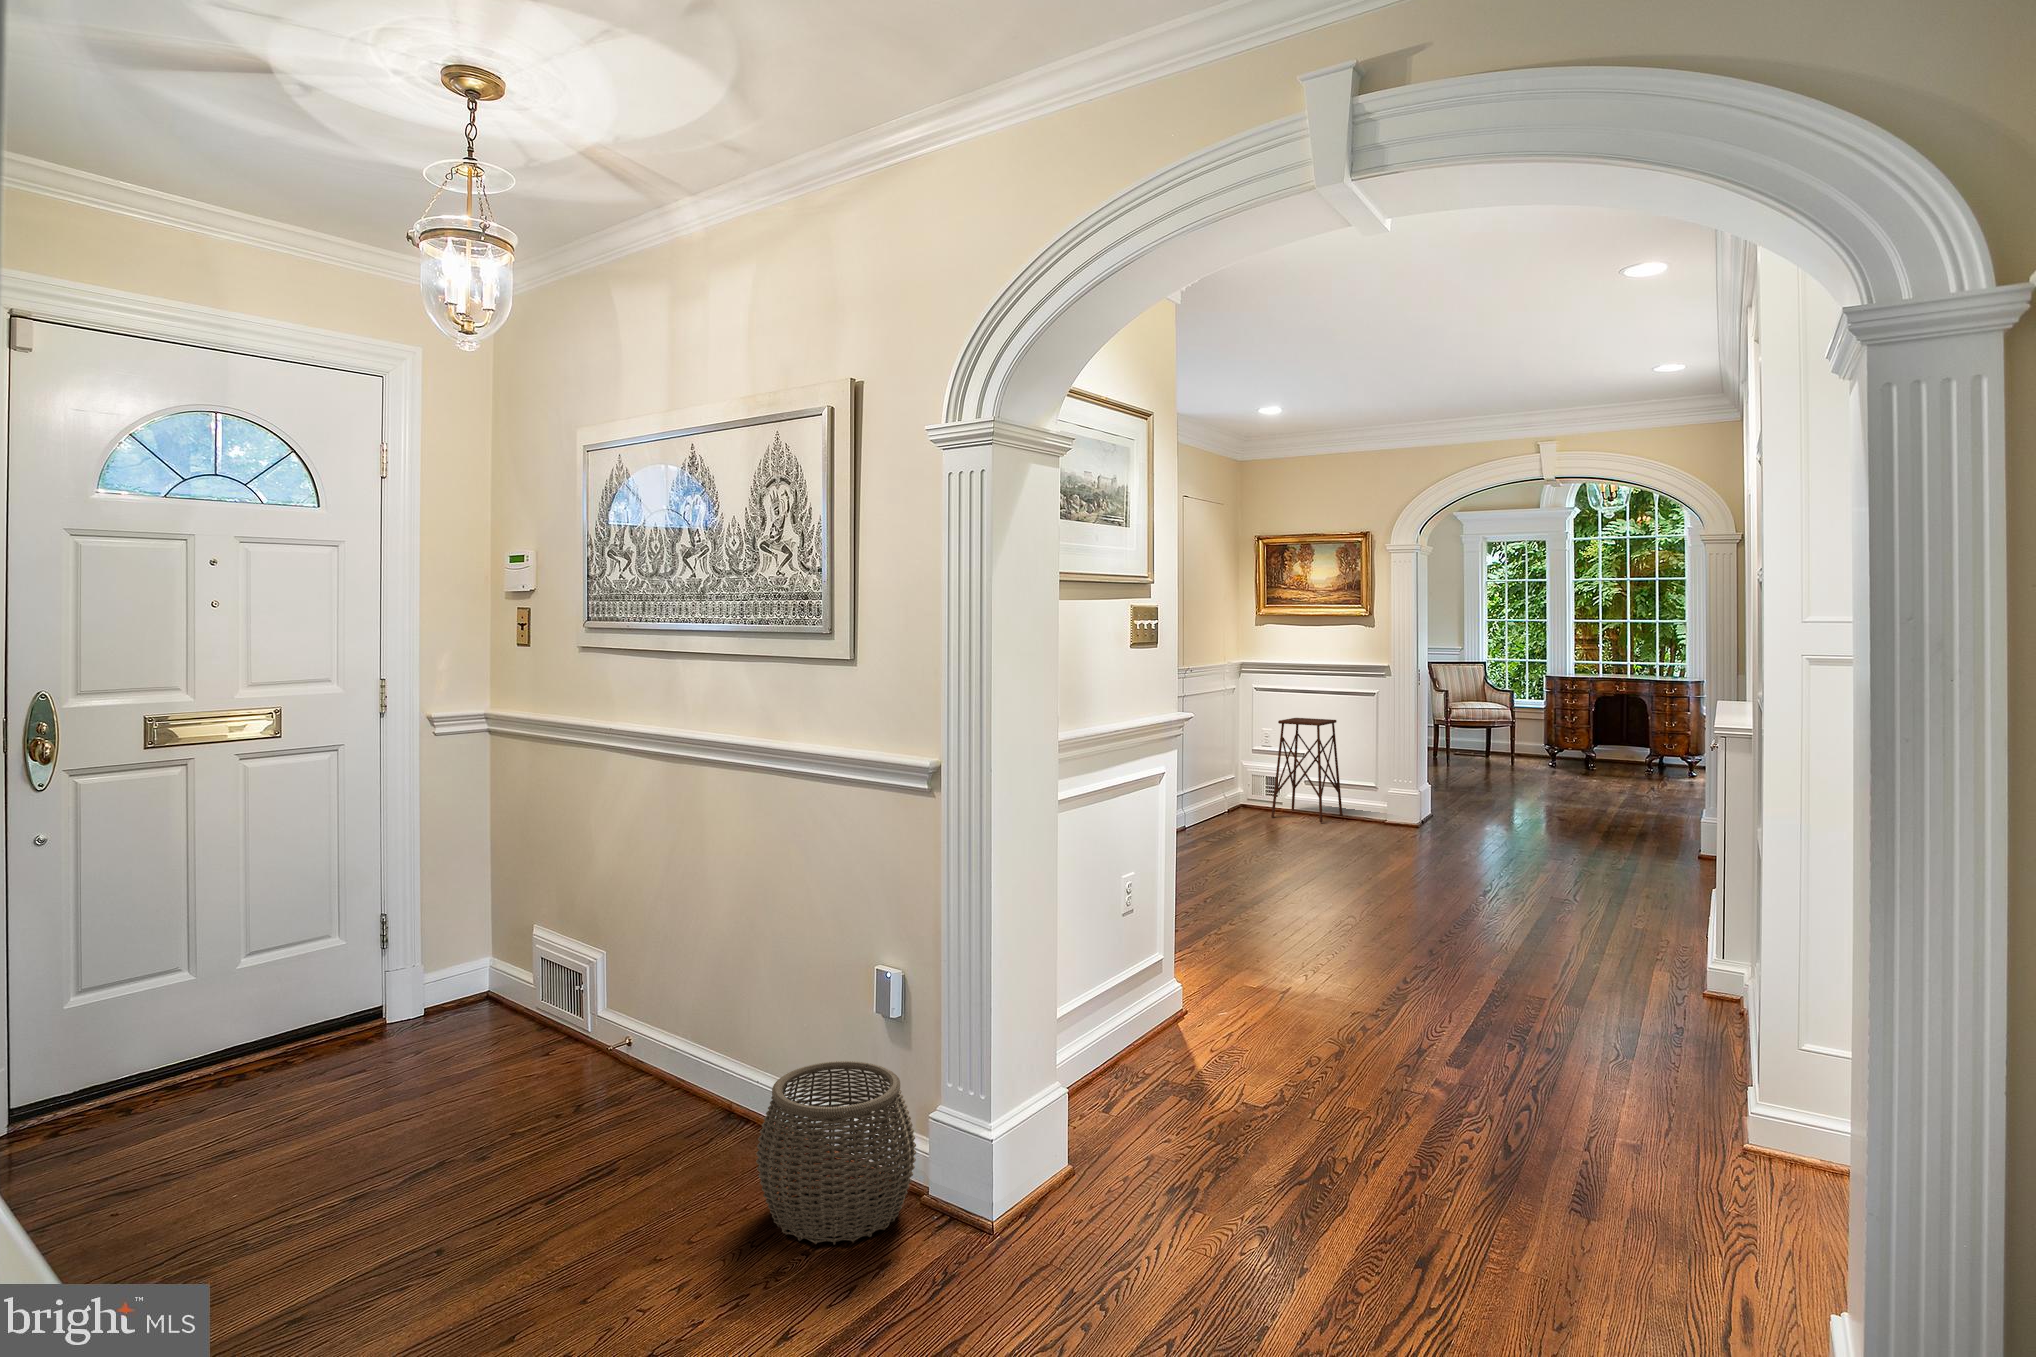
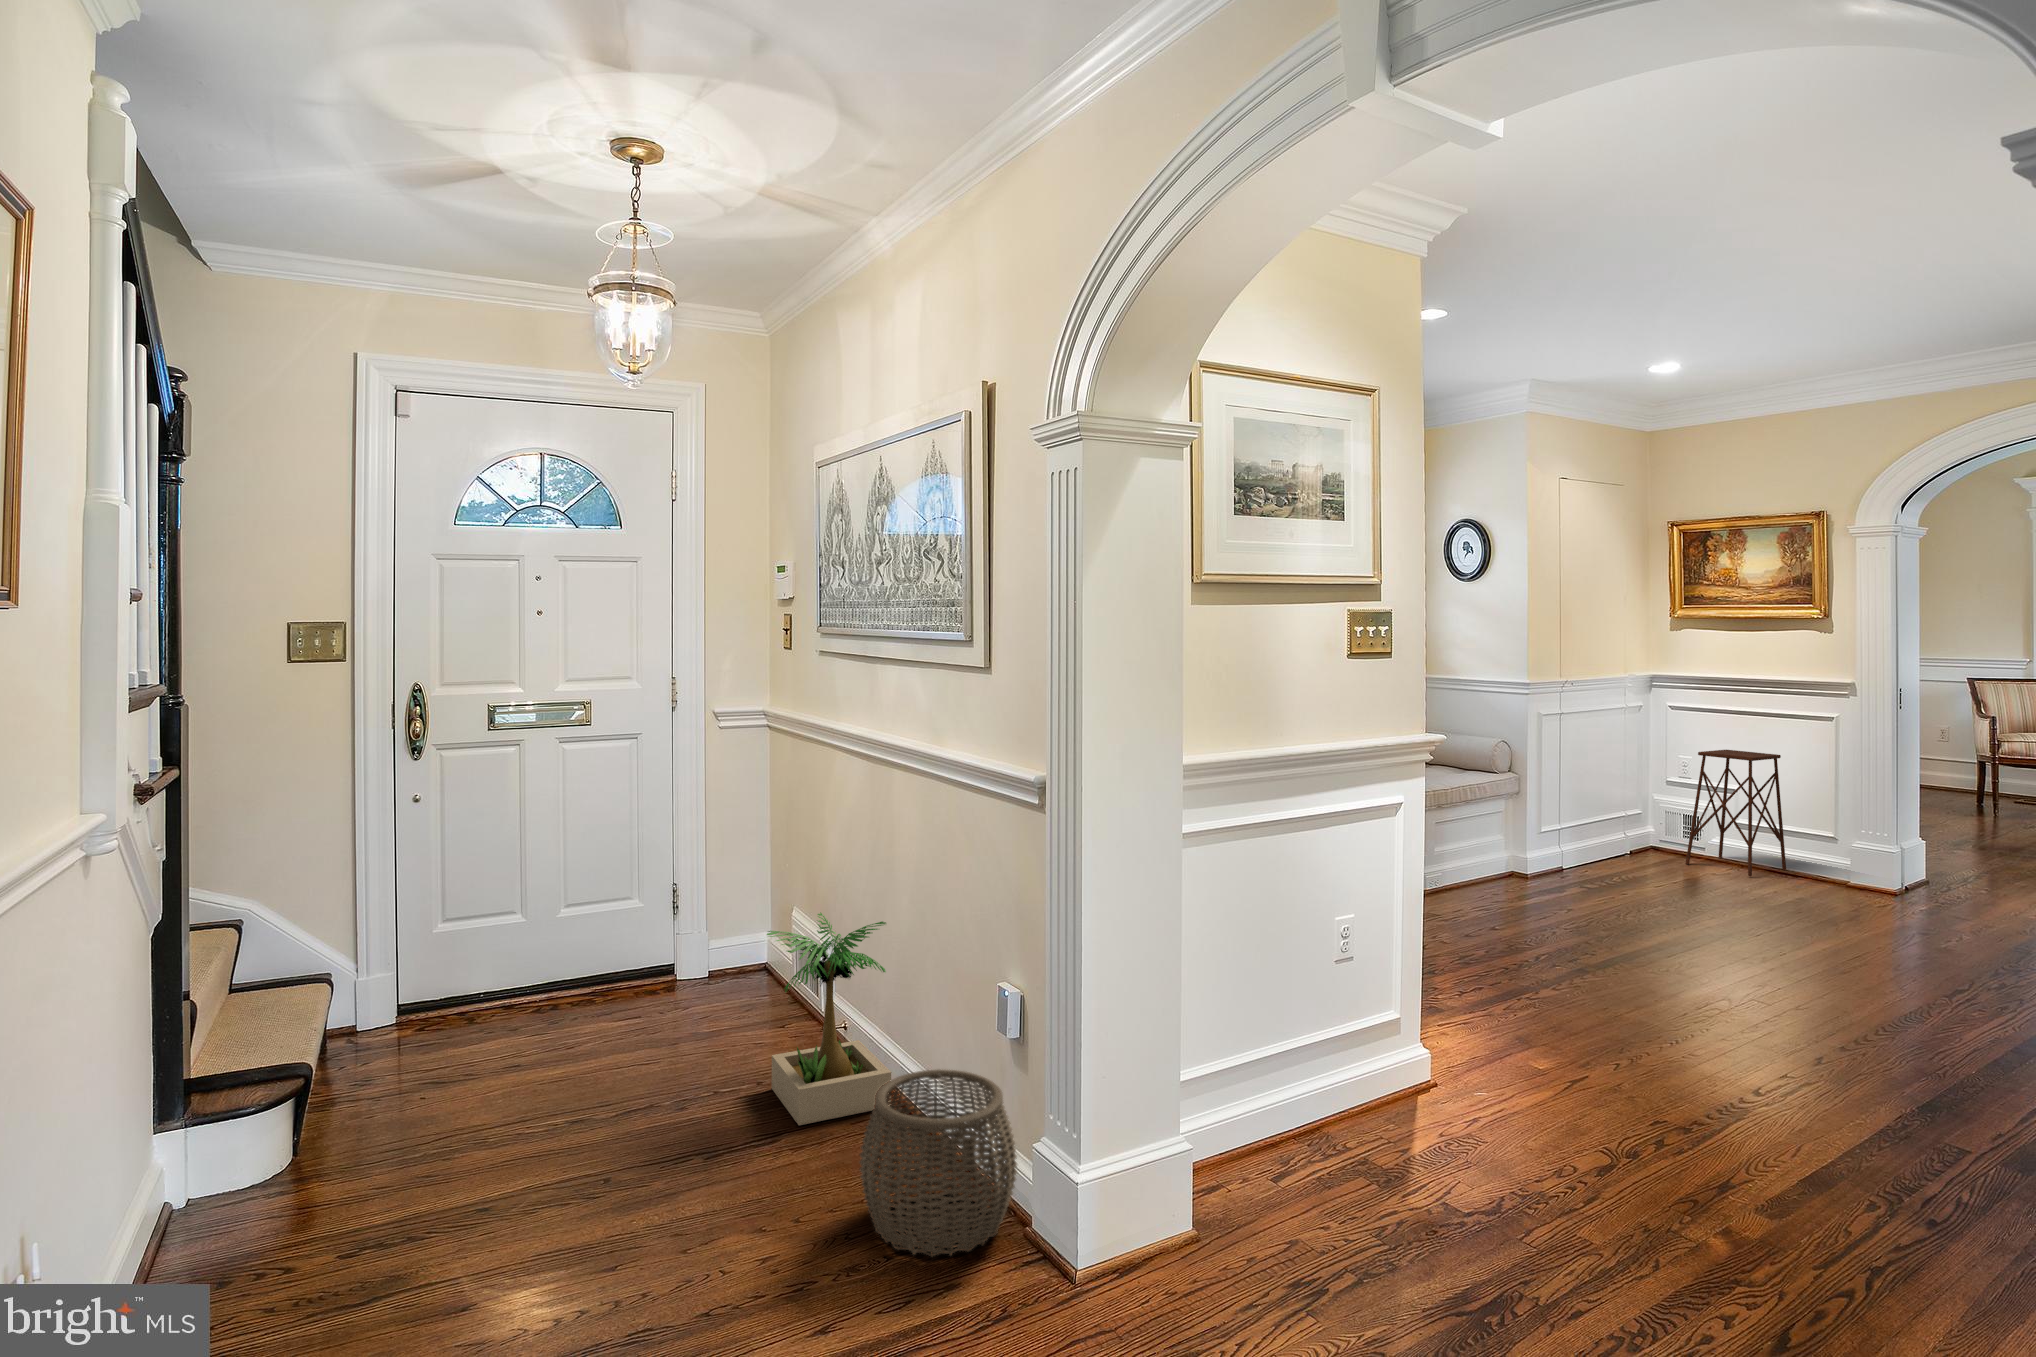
potted plant: none [554,928,720,1158] -> present [767,912,891,1125]

